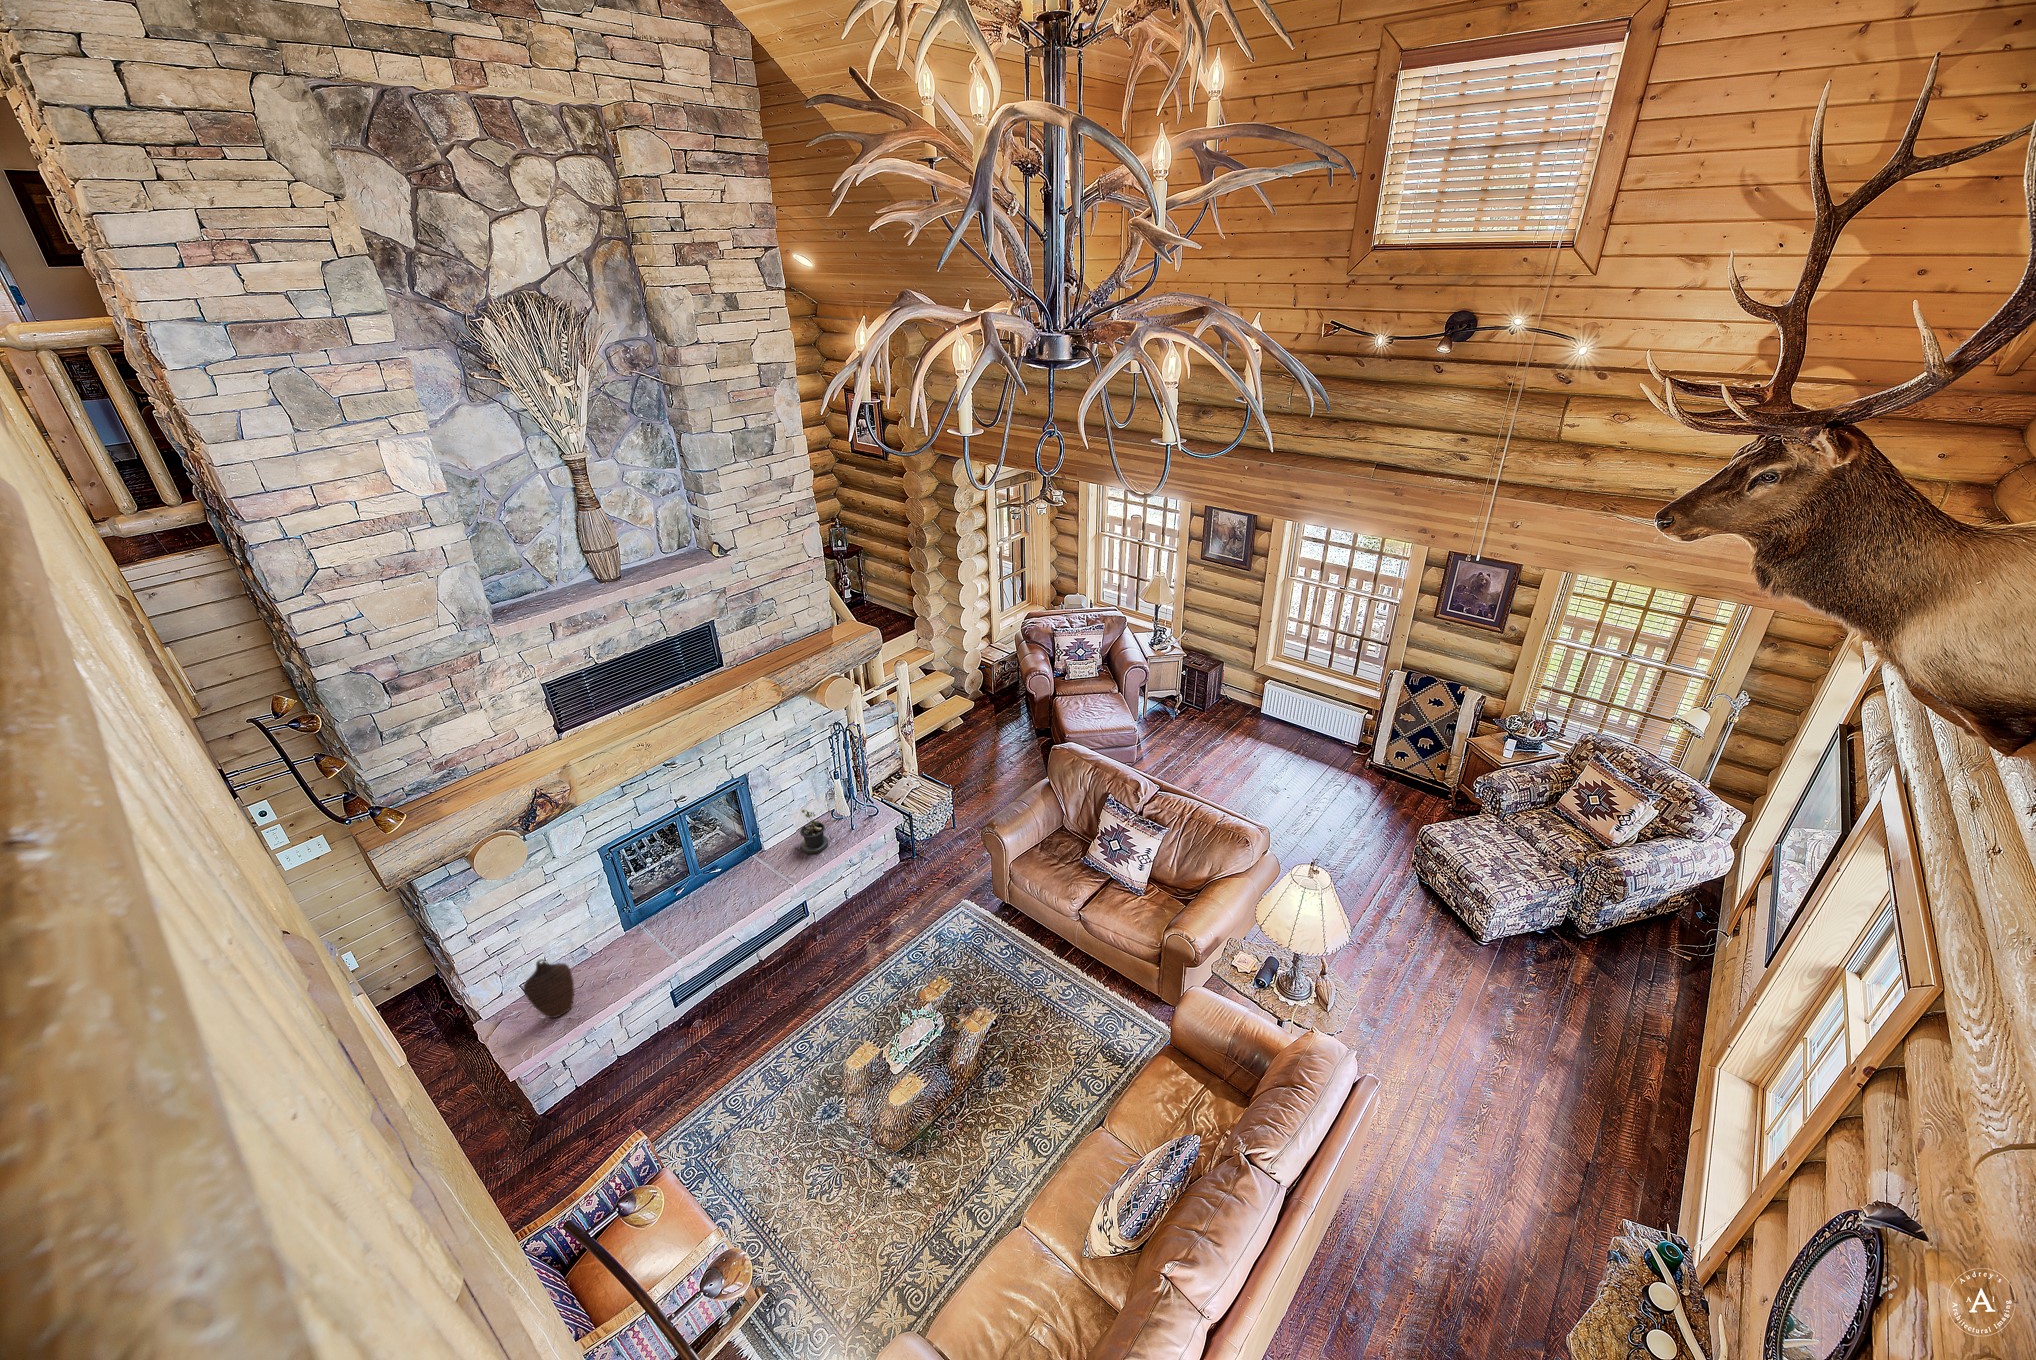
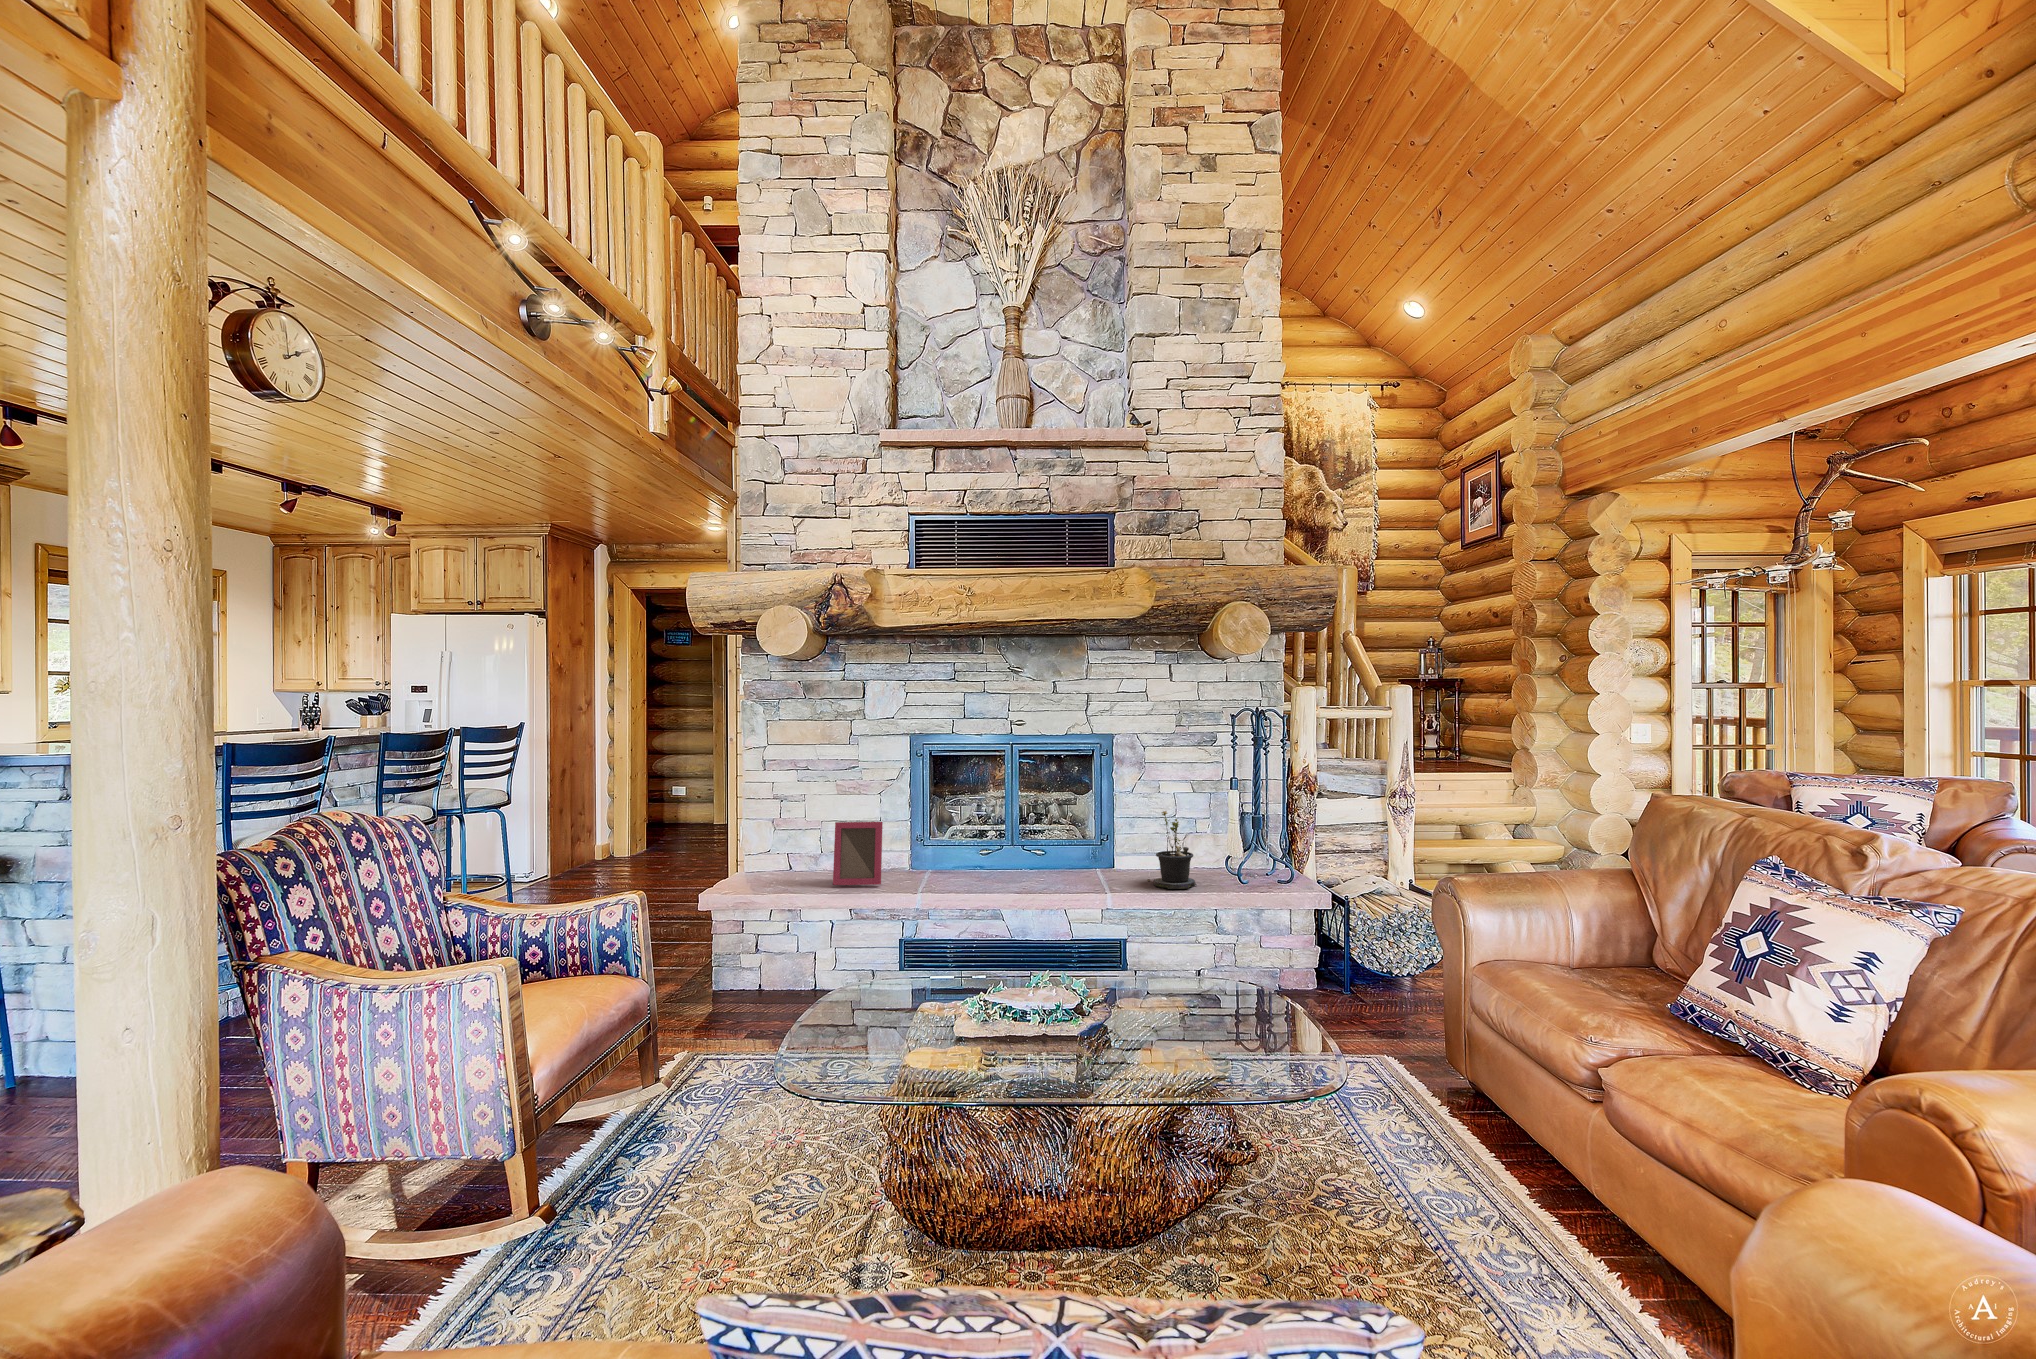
picture frame: none [581,926,638,991] -> present [833,822,883,885]
decorative vase: present [523,959,574,1018] -> none [765,798,813,885]

